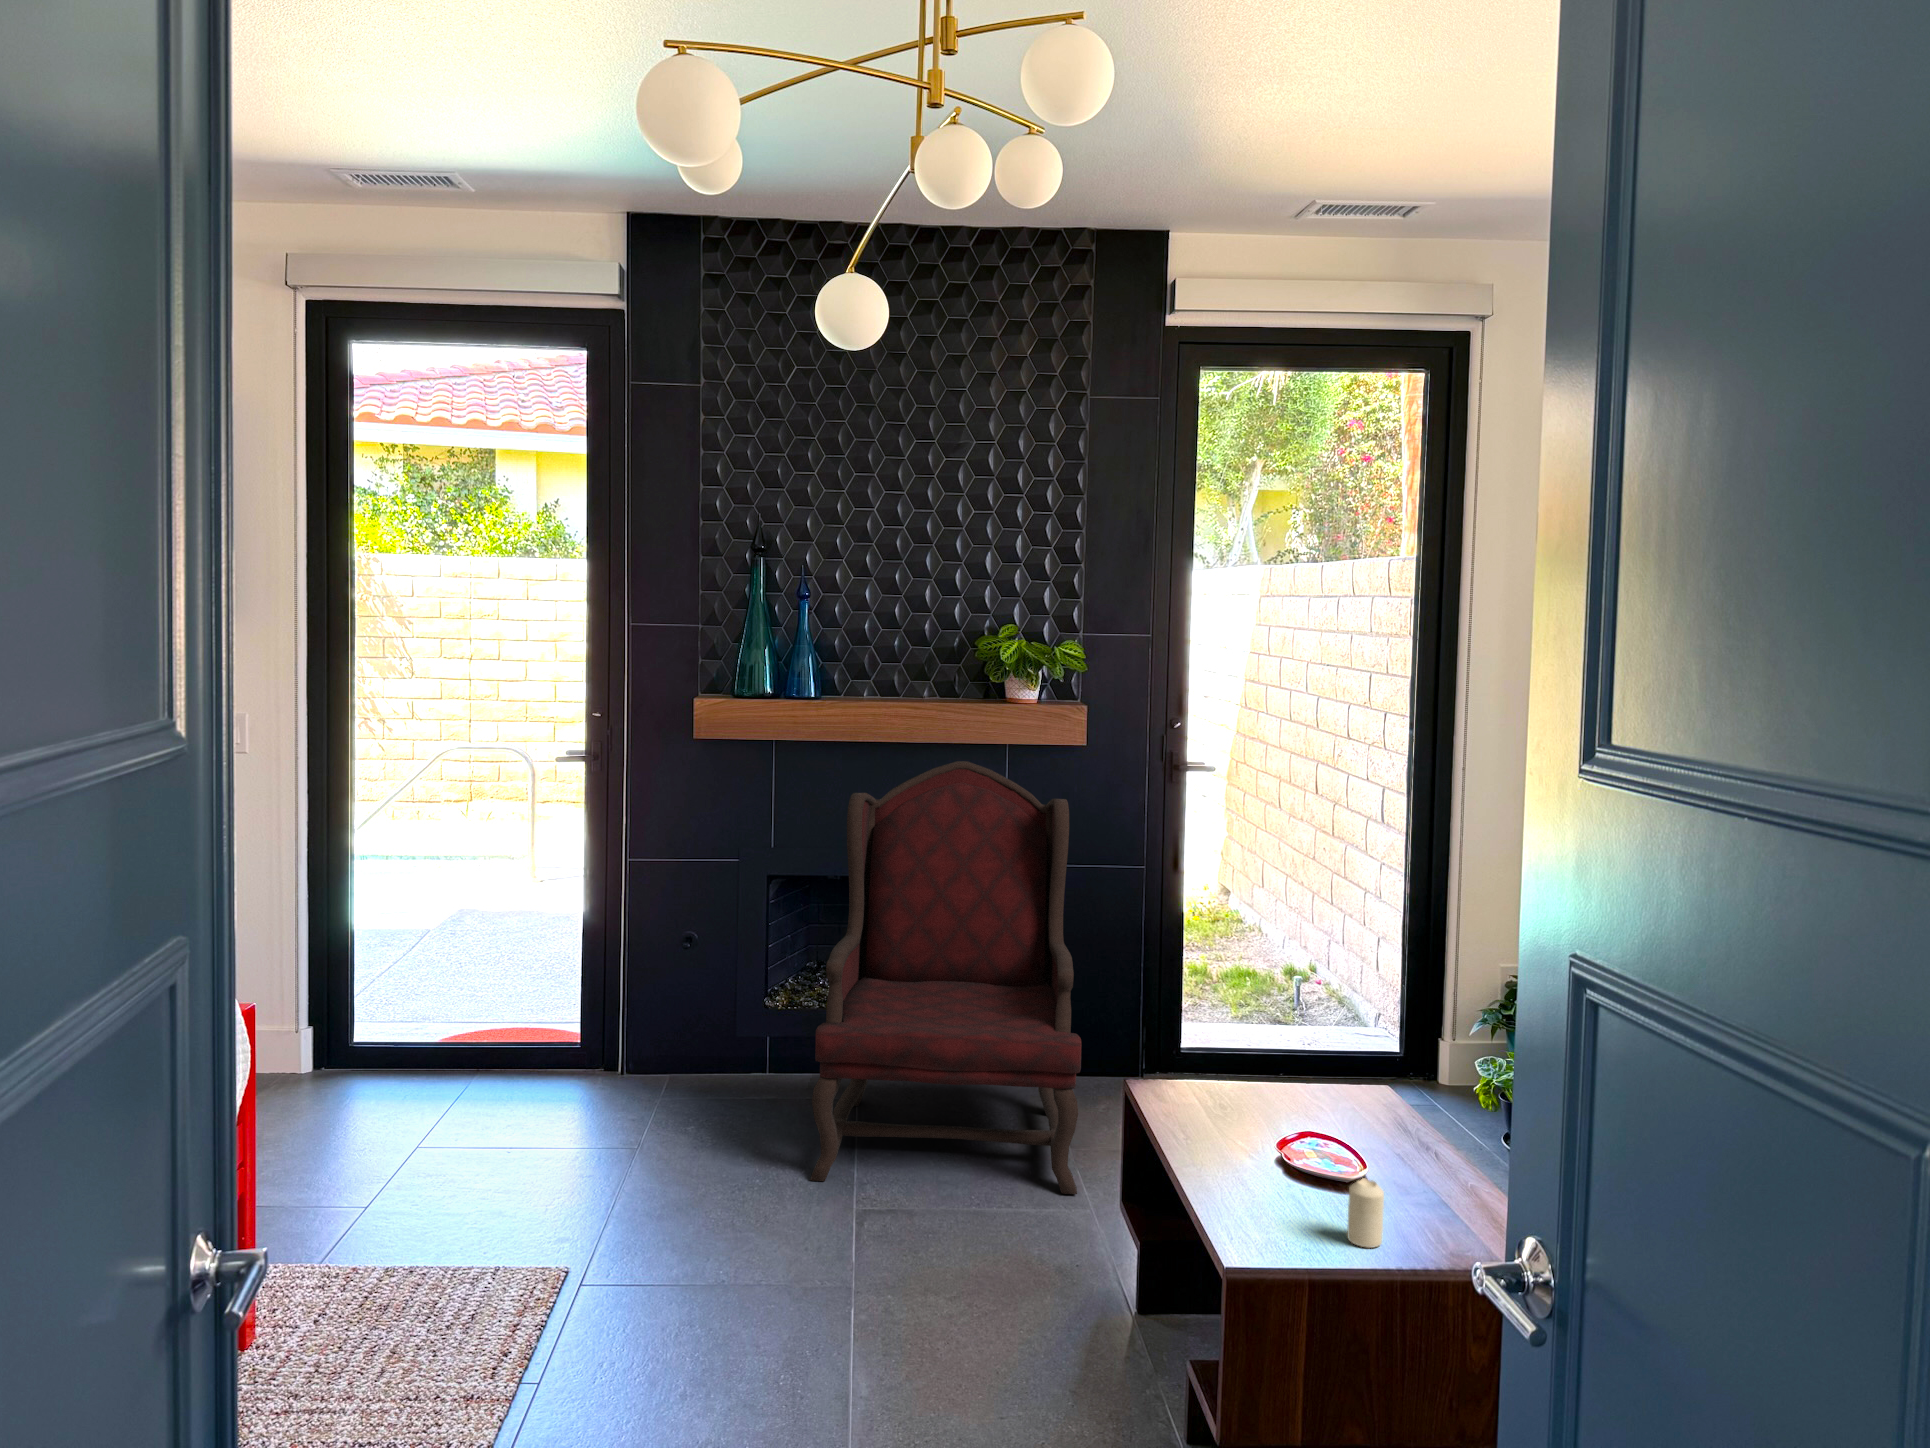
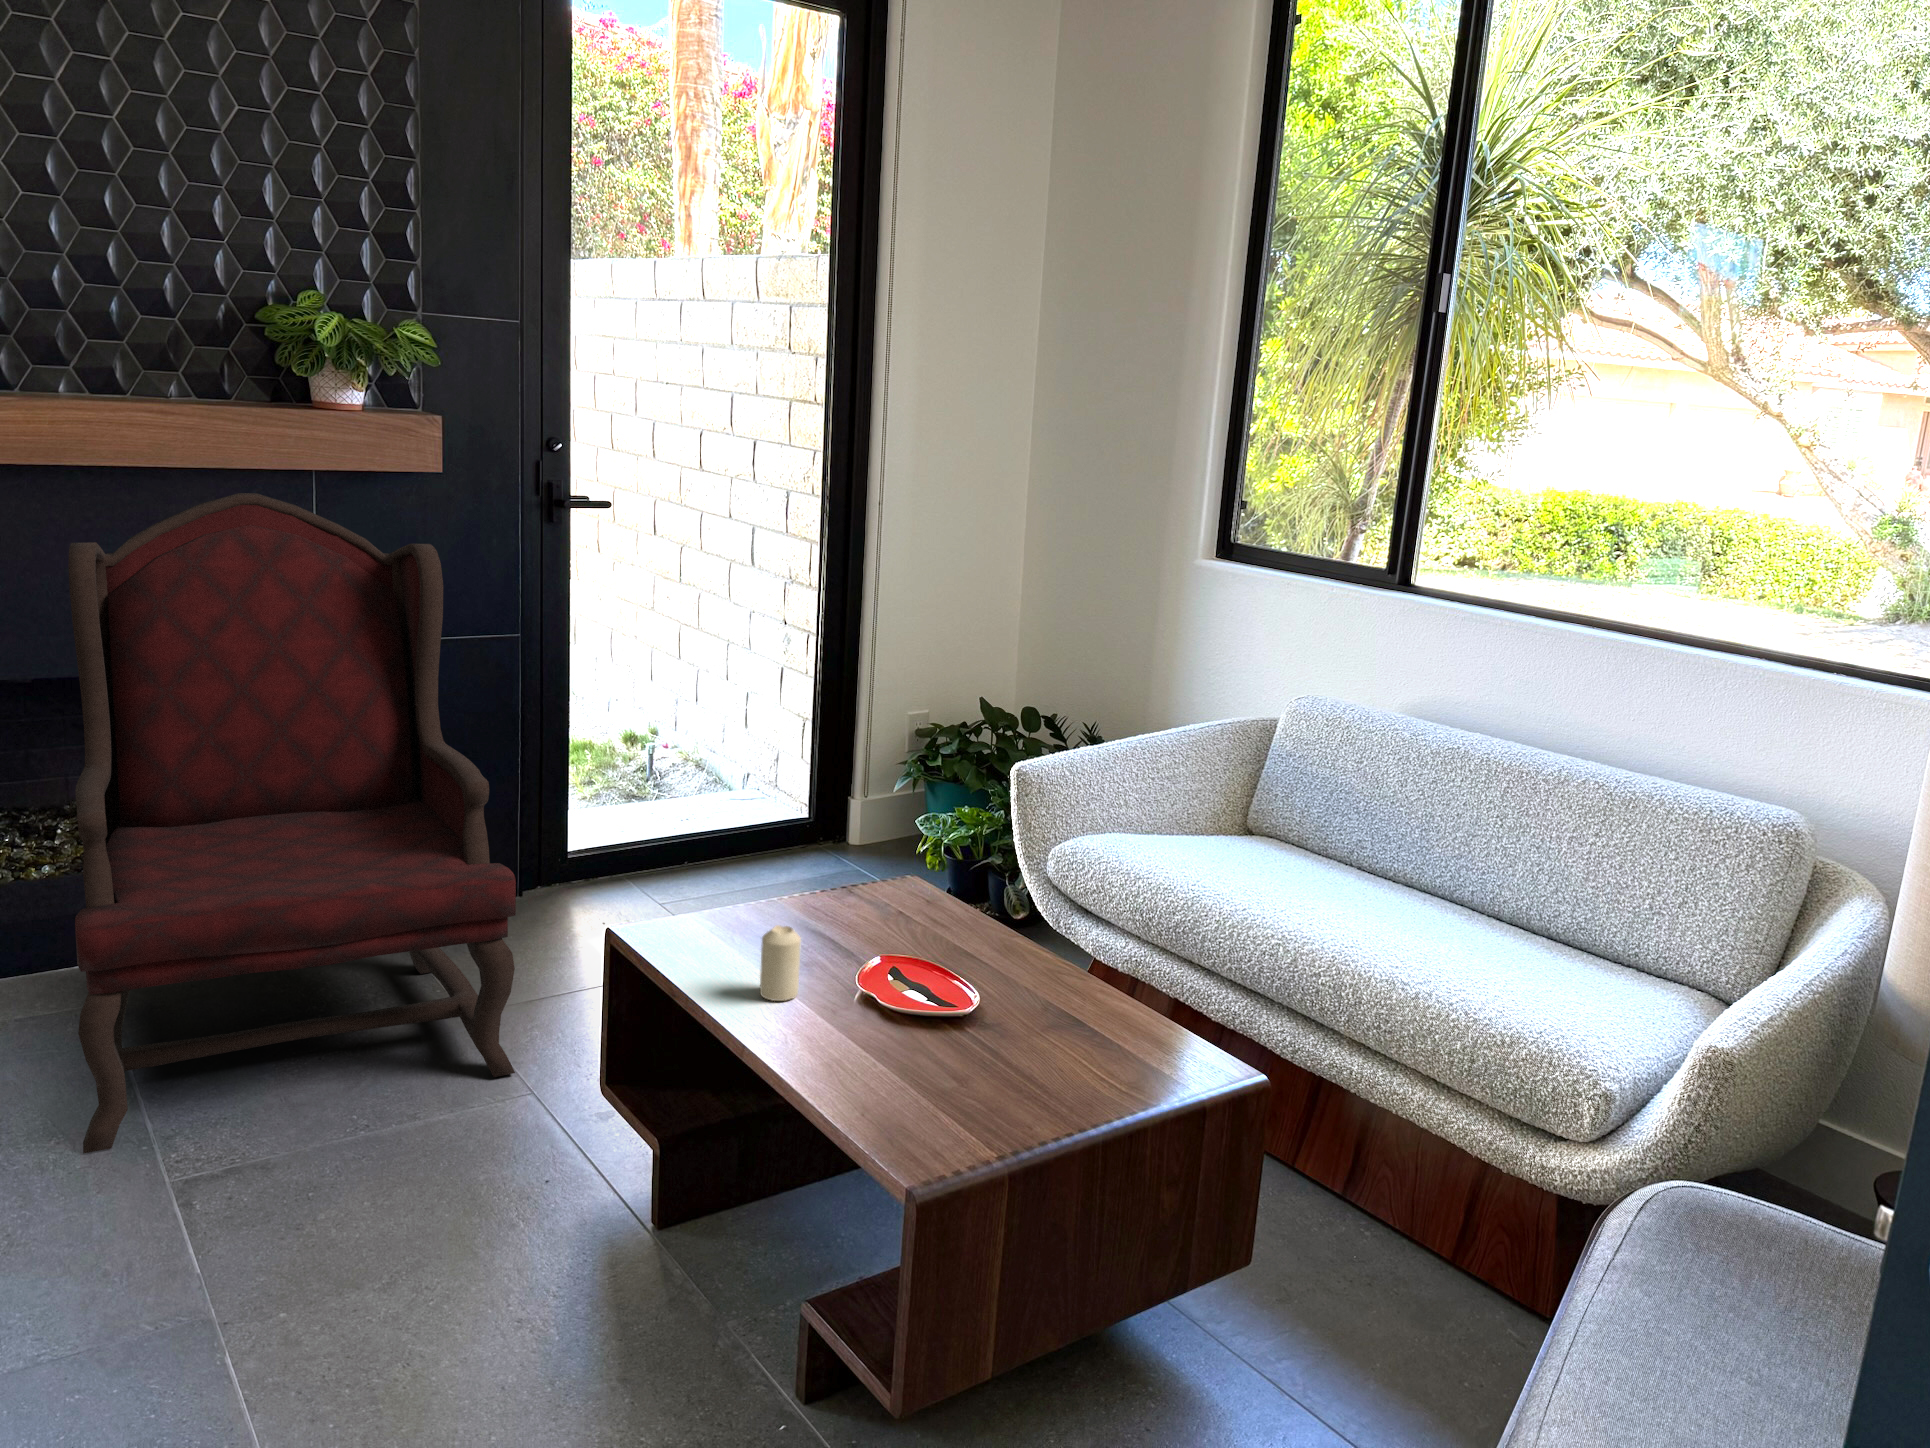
candle: present [1347,1178,1384,1248] -> present [760,925,801,1001]

